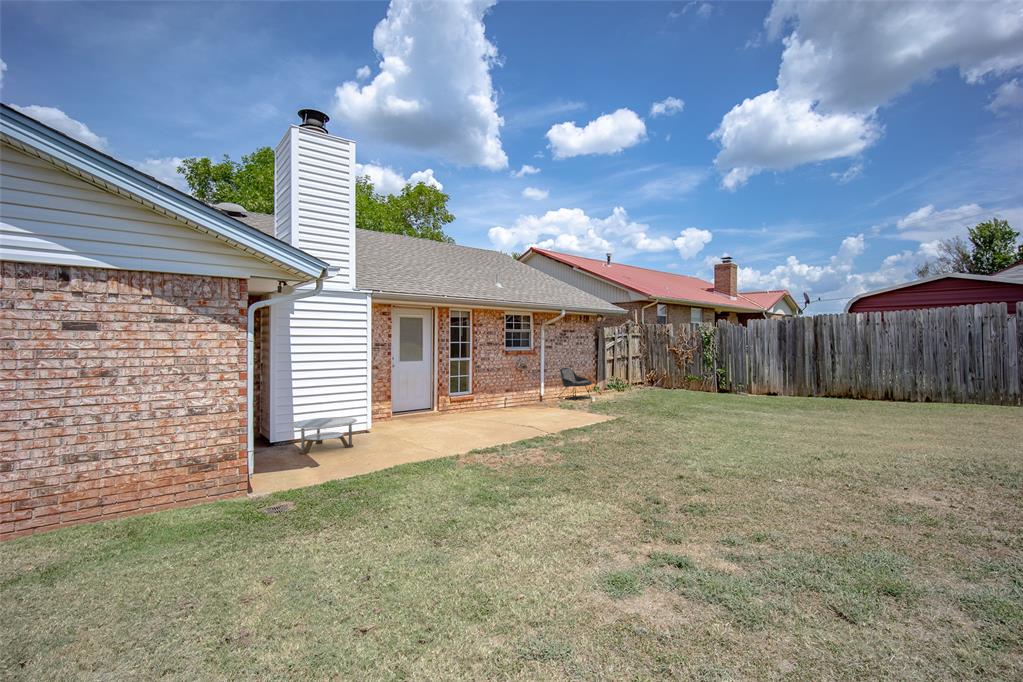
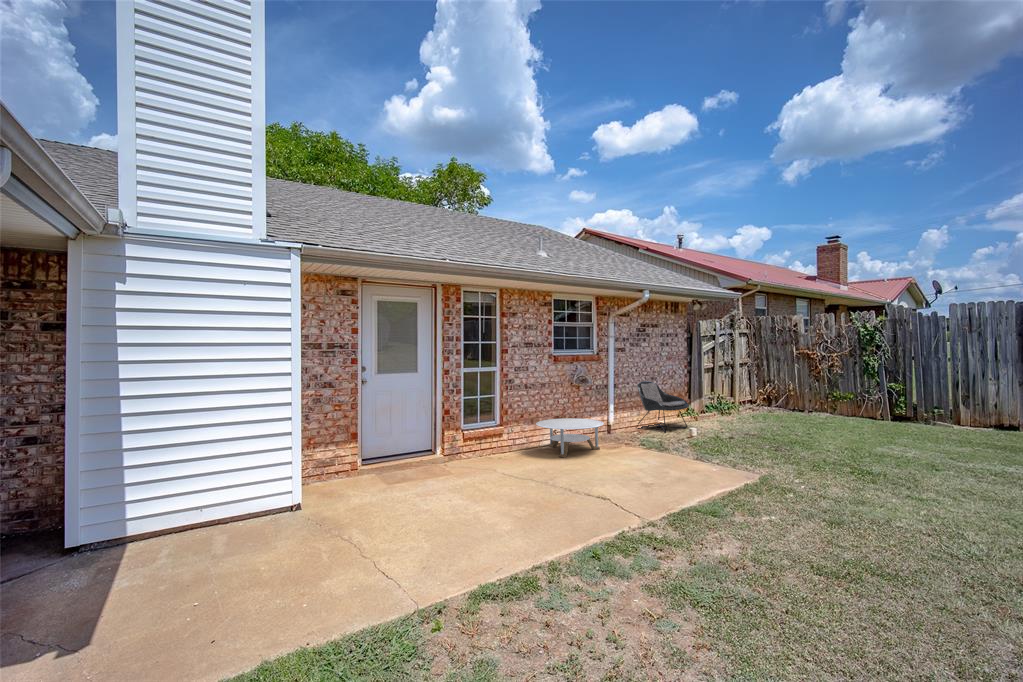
round table: present [290,417,357,454] -> present [536,418,604,457]

